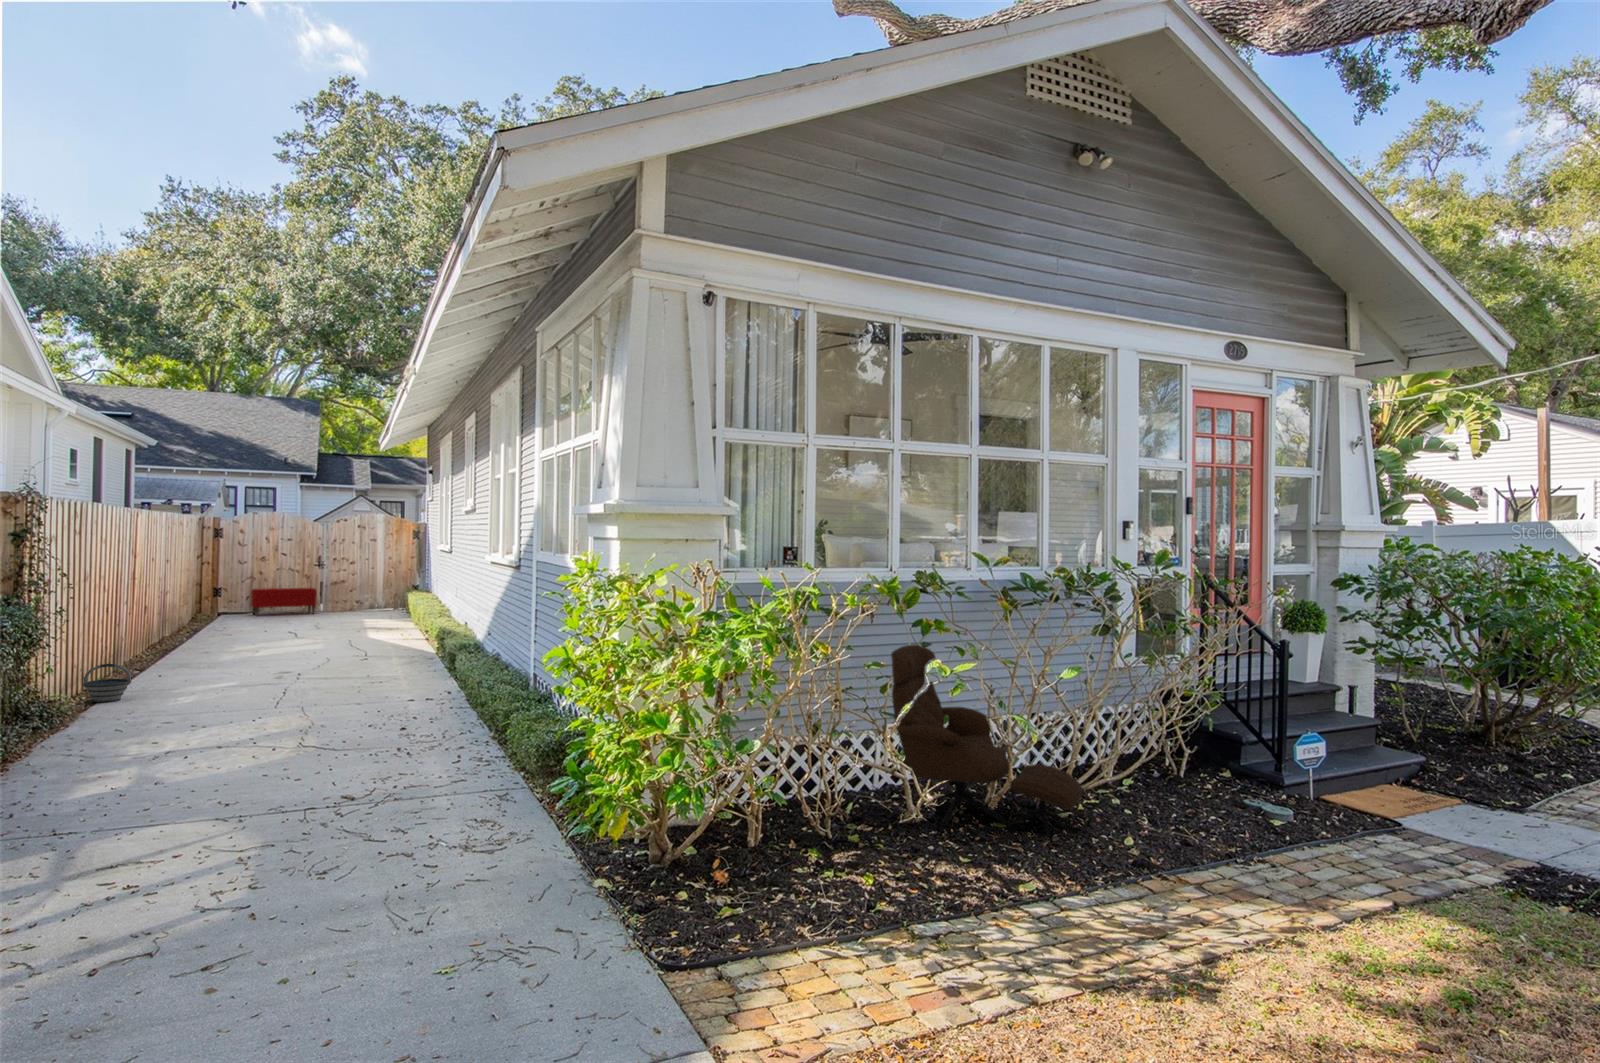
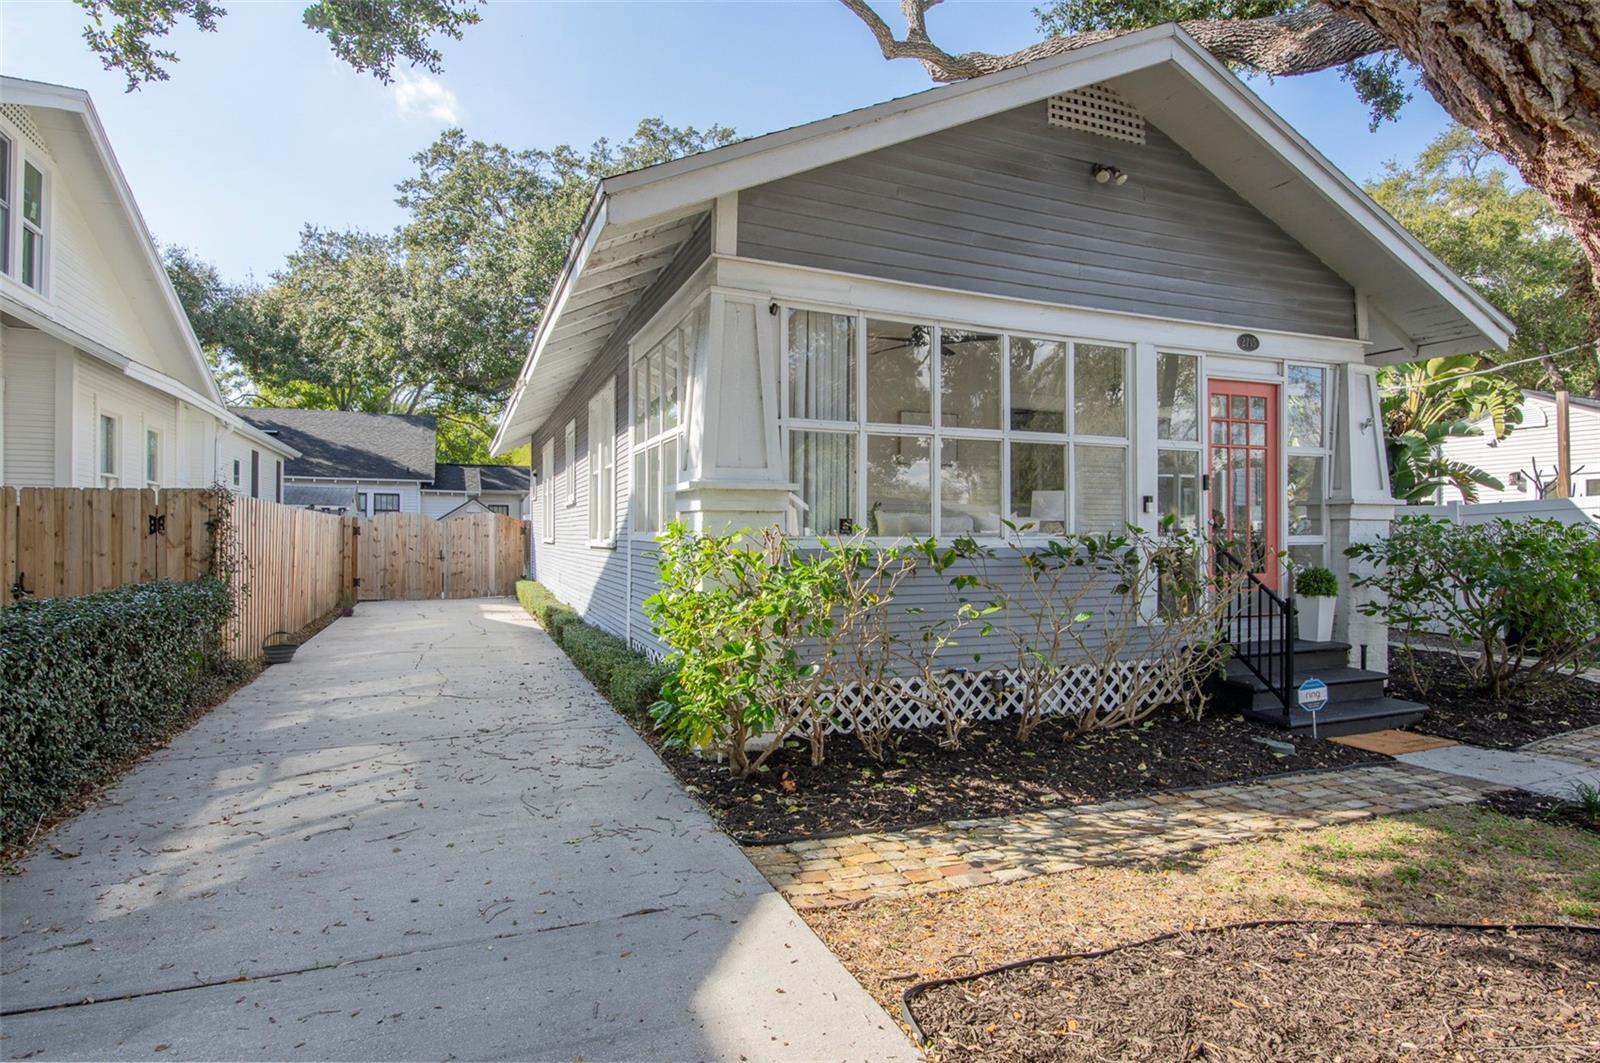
bench: present [251,588,317,615] -> none [385,576,440,600]
decorative plant: none [175,602,221,637] -> present [341,588,354,616]
lounge chair: present [891,644,1083,836] -> none [933,602,1102,762]

